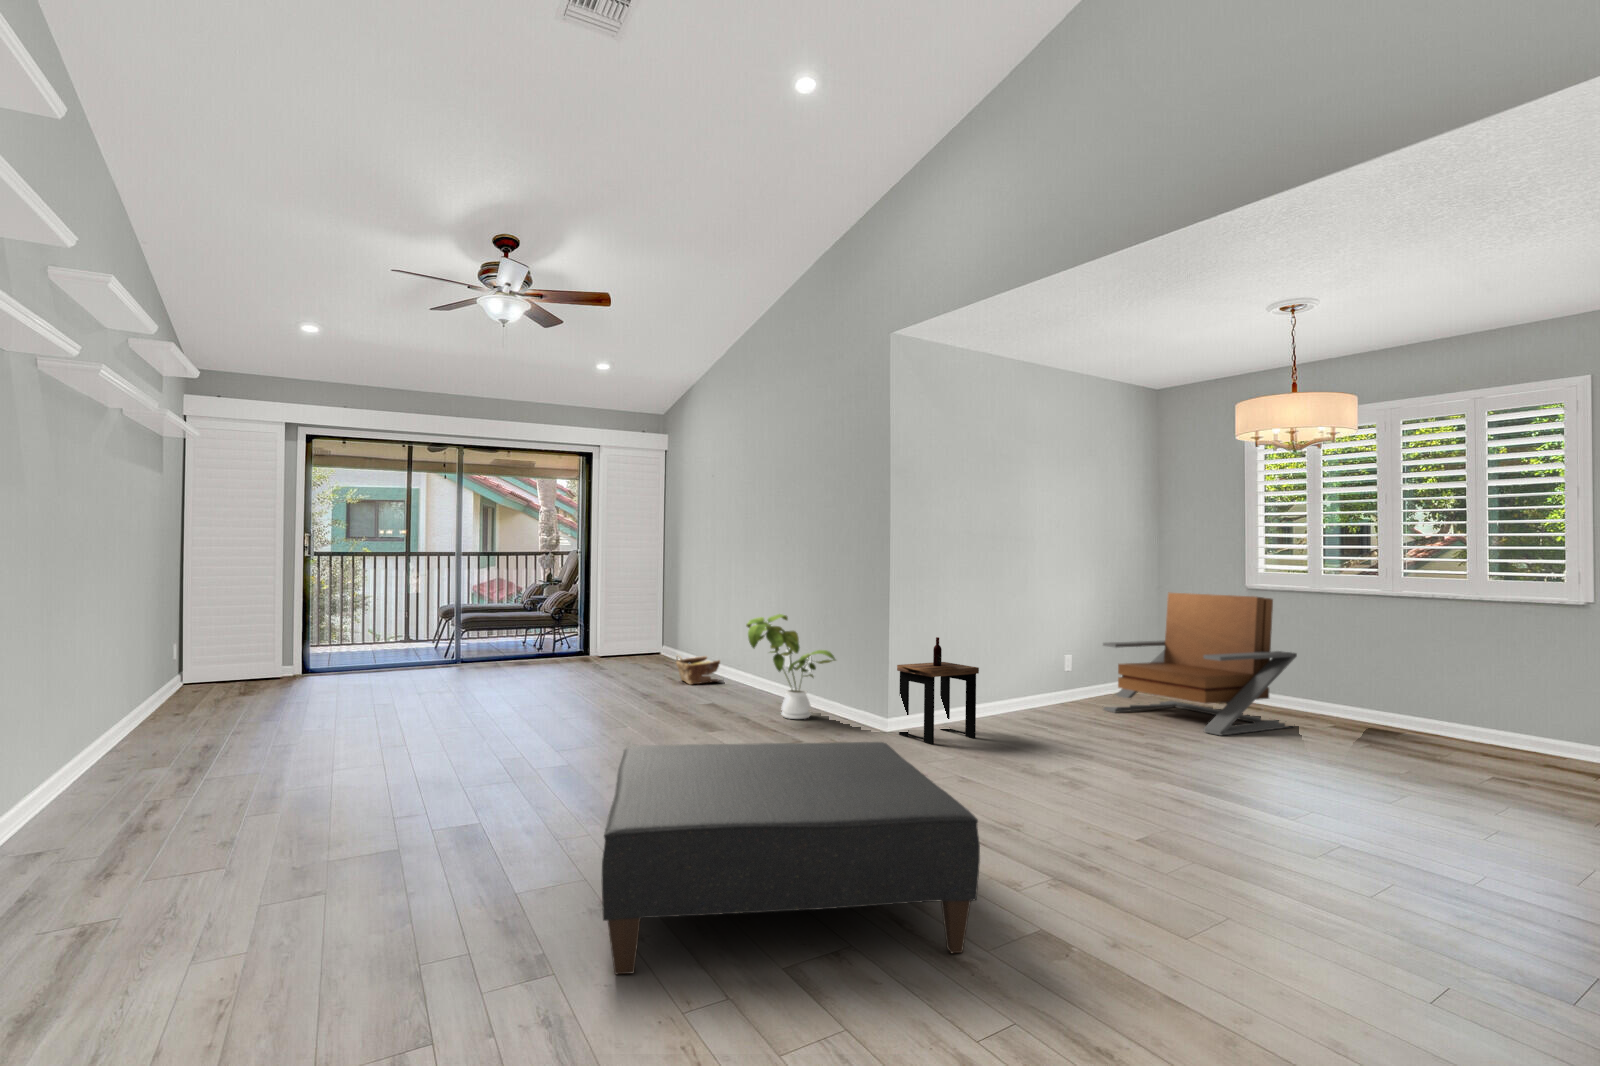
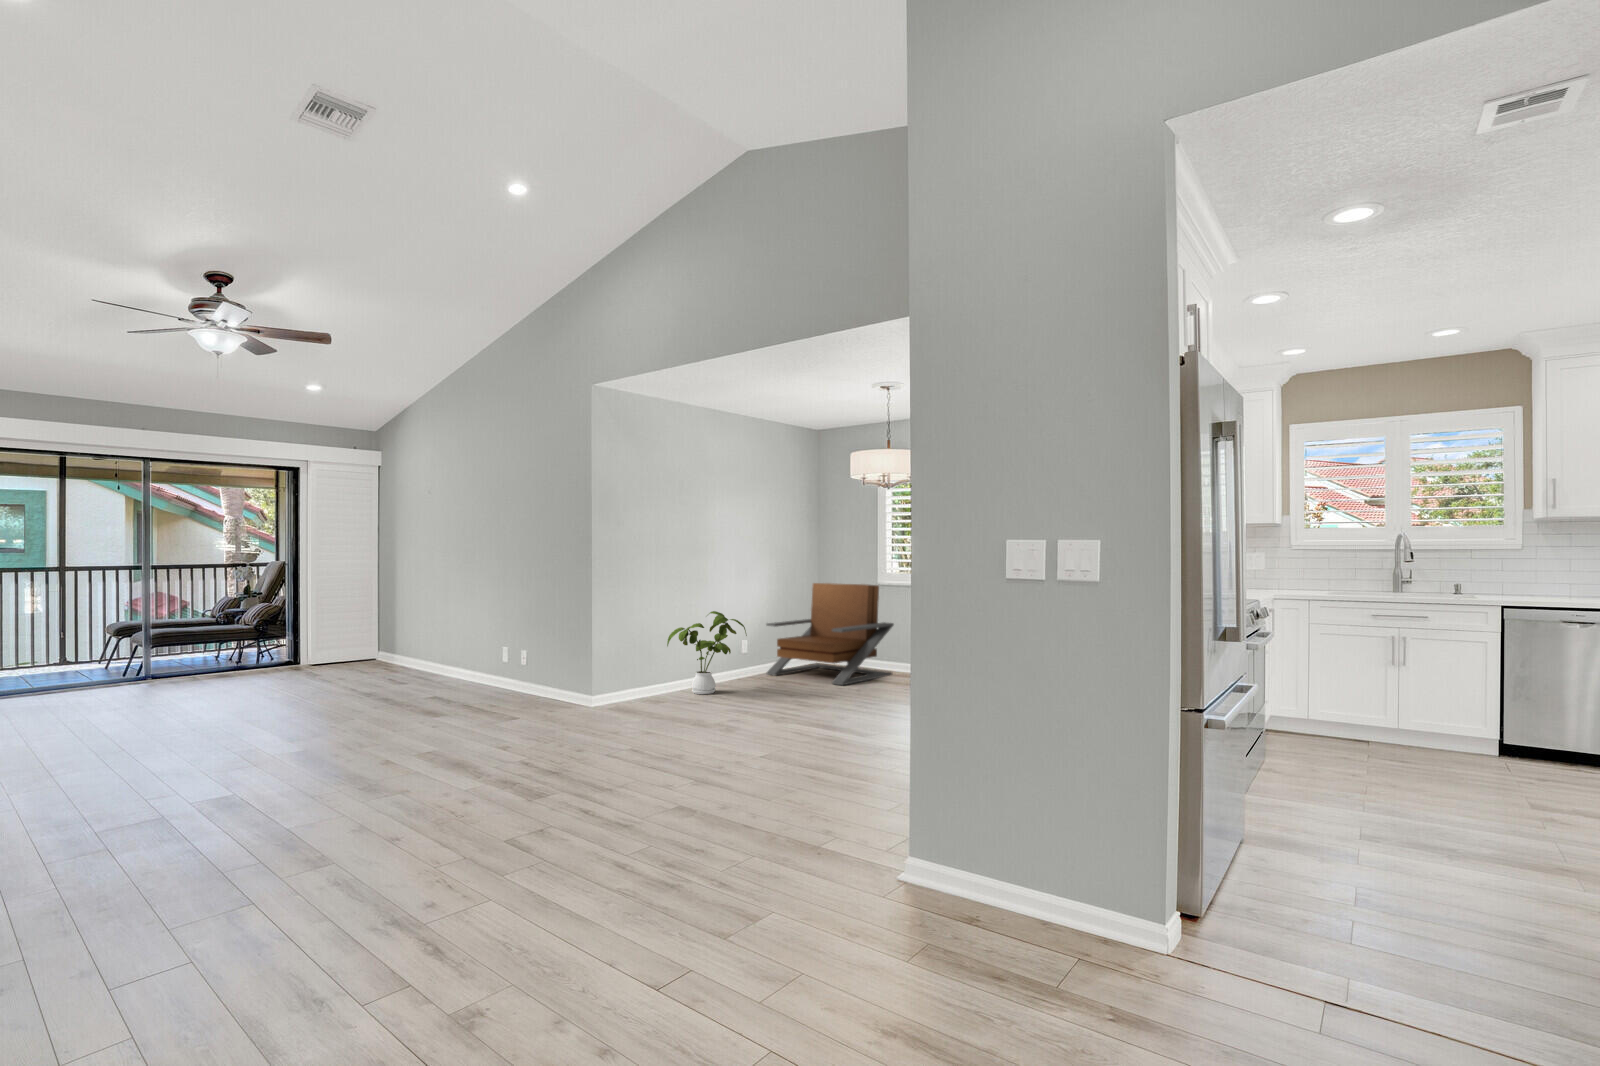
house plant: present [746,614,836,719] -> present [667,611,747,694]
side table: present [897,637,979,744] -> none [606,628,671,712]
woven basket: present [676,656,720,685] -> none [398,649,446,683]
ottoman: present [602,742,980,974] -> none [387,710,659,882]

